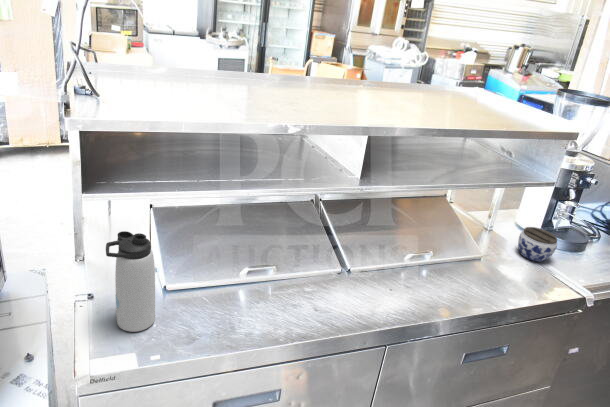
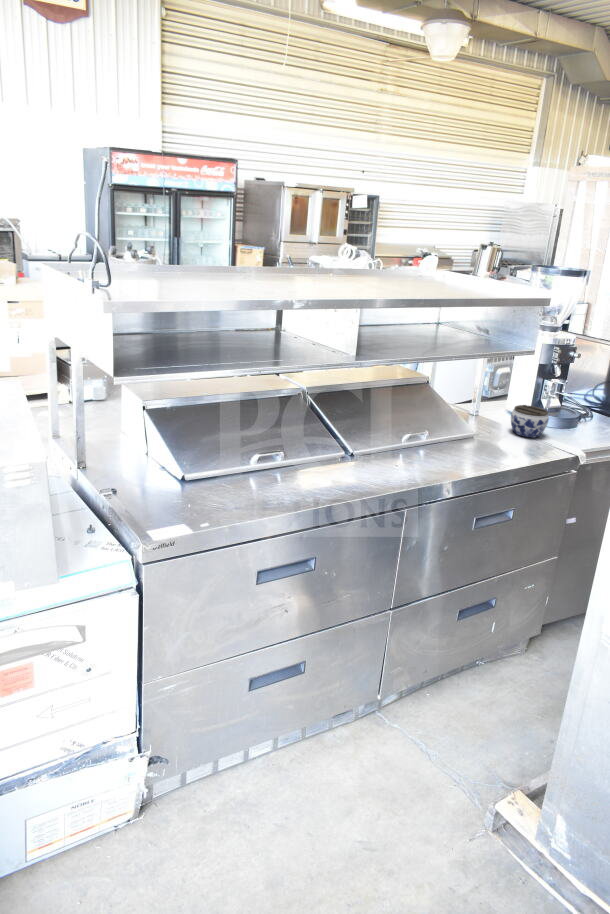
thermos bottle: present [106,231,155,332] -> none [129,409,175,510]

